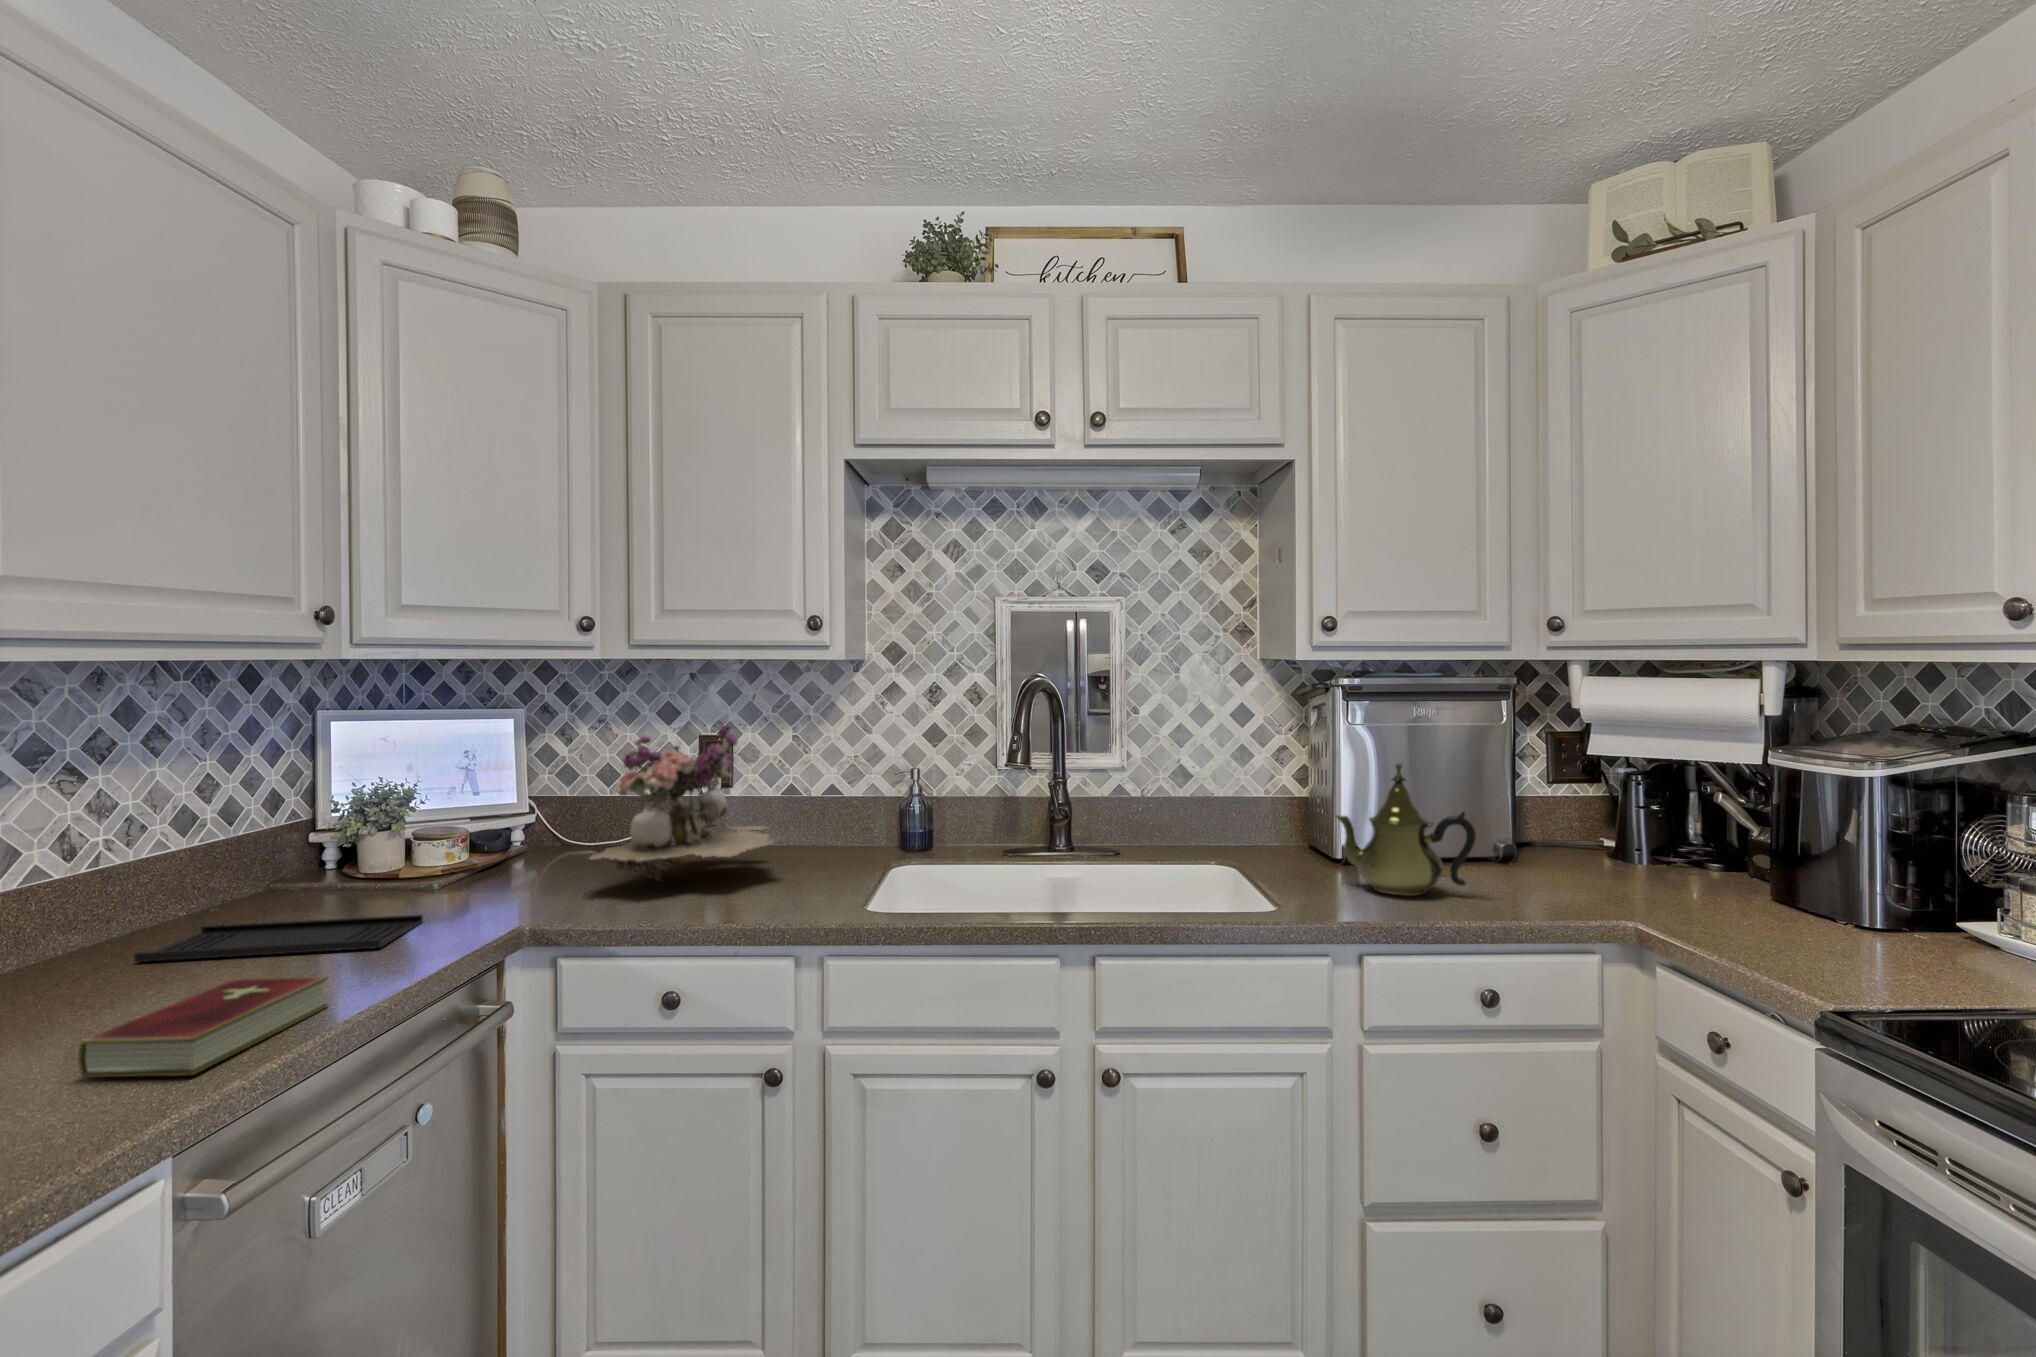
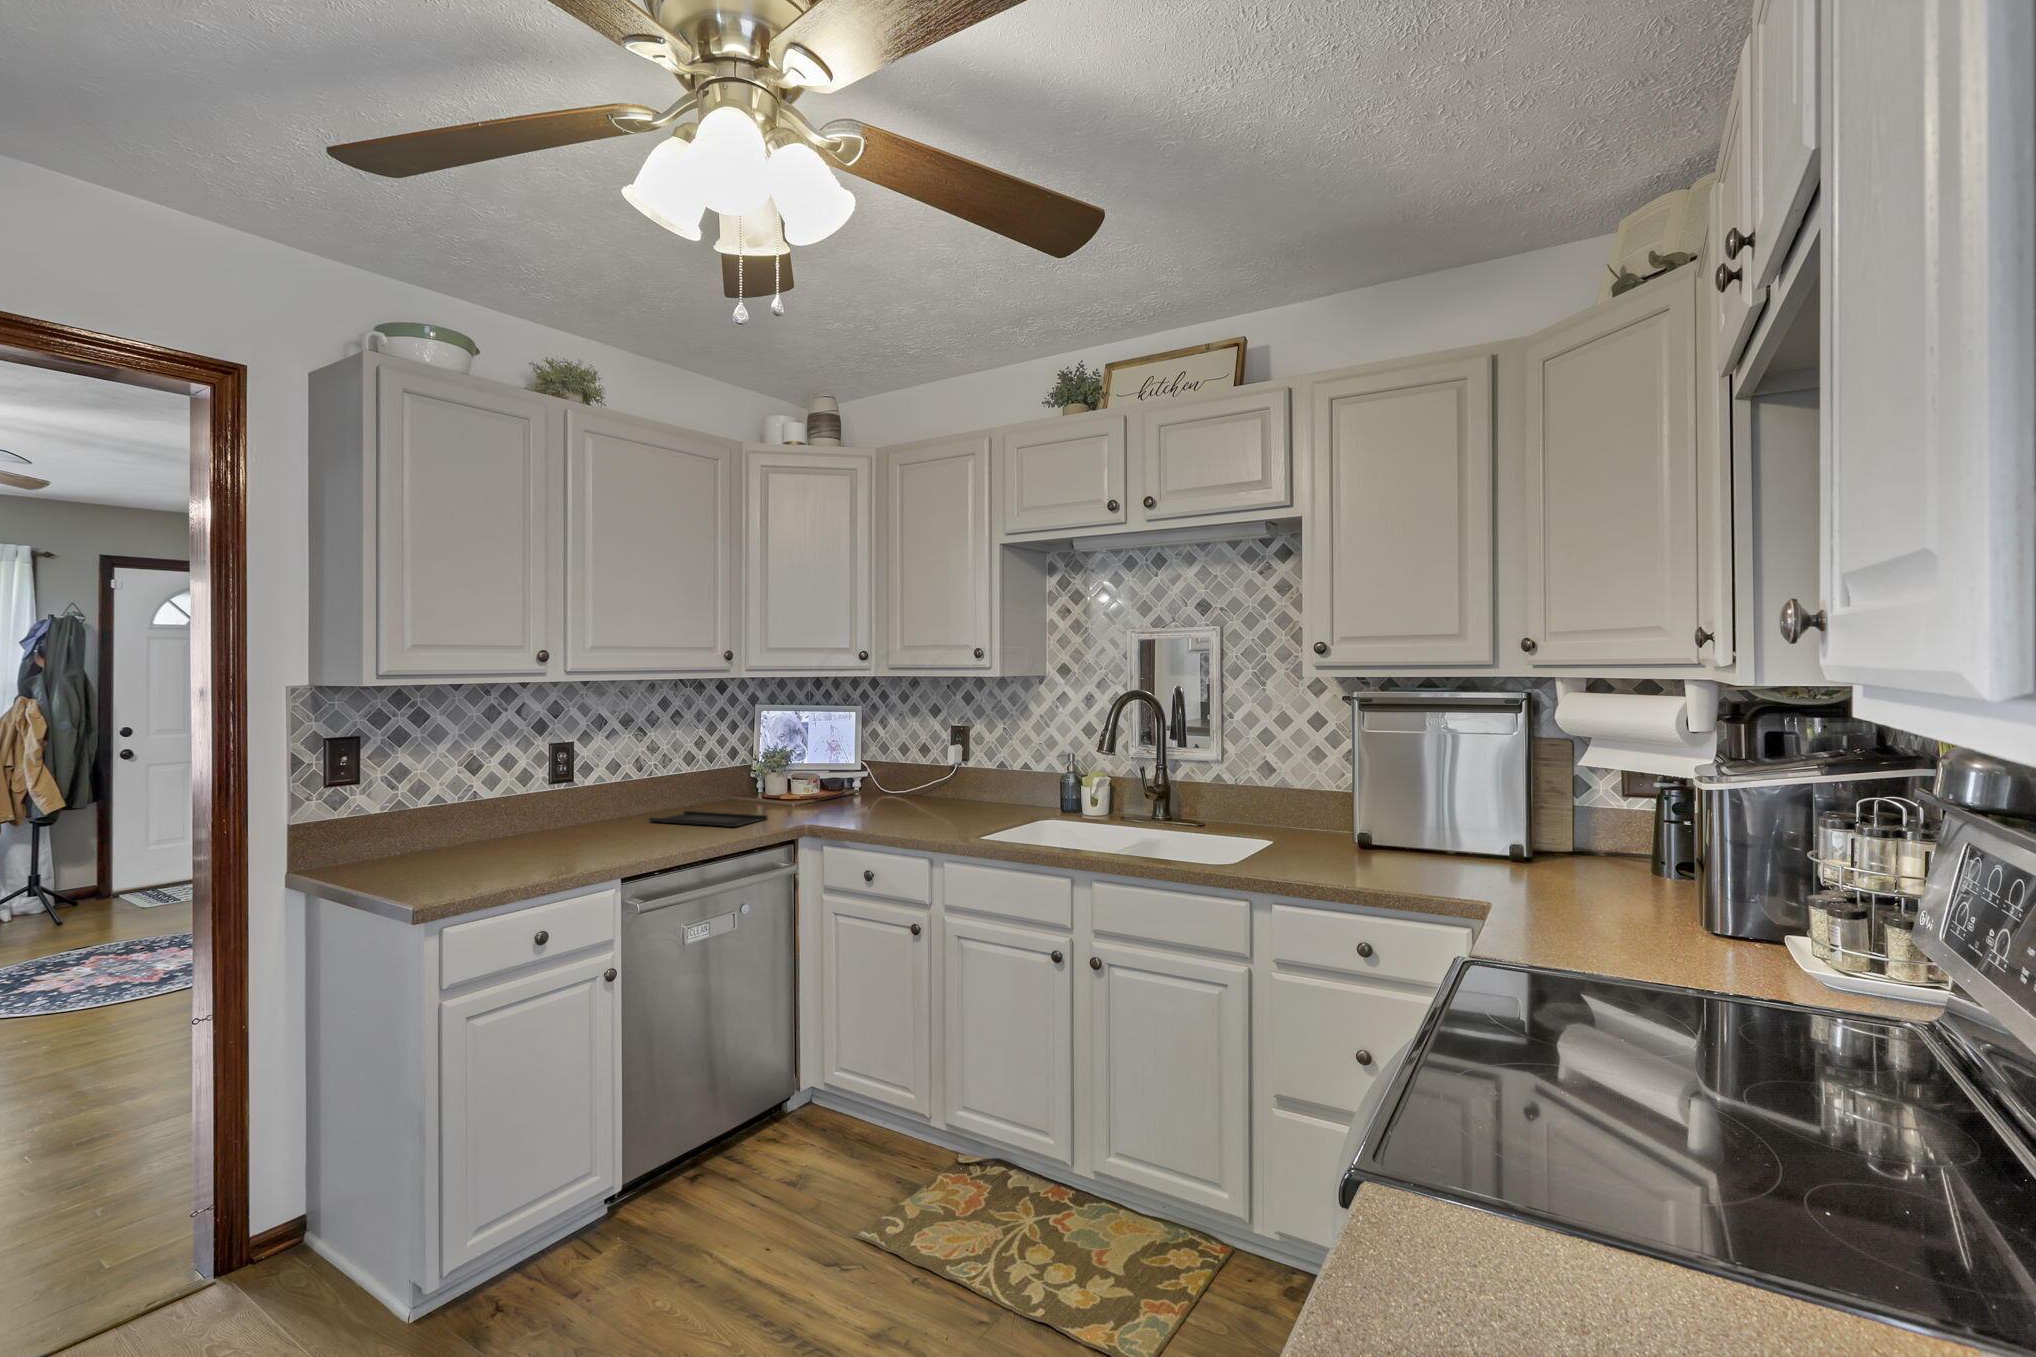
flower arrangement: present [590,721,780,881] -> none [851,716,972,814]
teapot: present [1336,763,1476,896] -> none [1315,762,1406,870]
hardcover book: present [78,977,328,1077] -> none [589,827,688,858]

